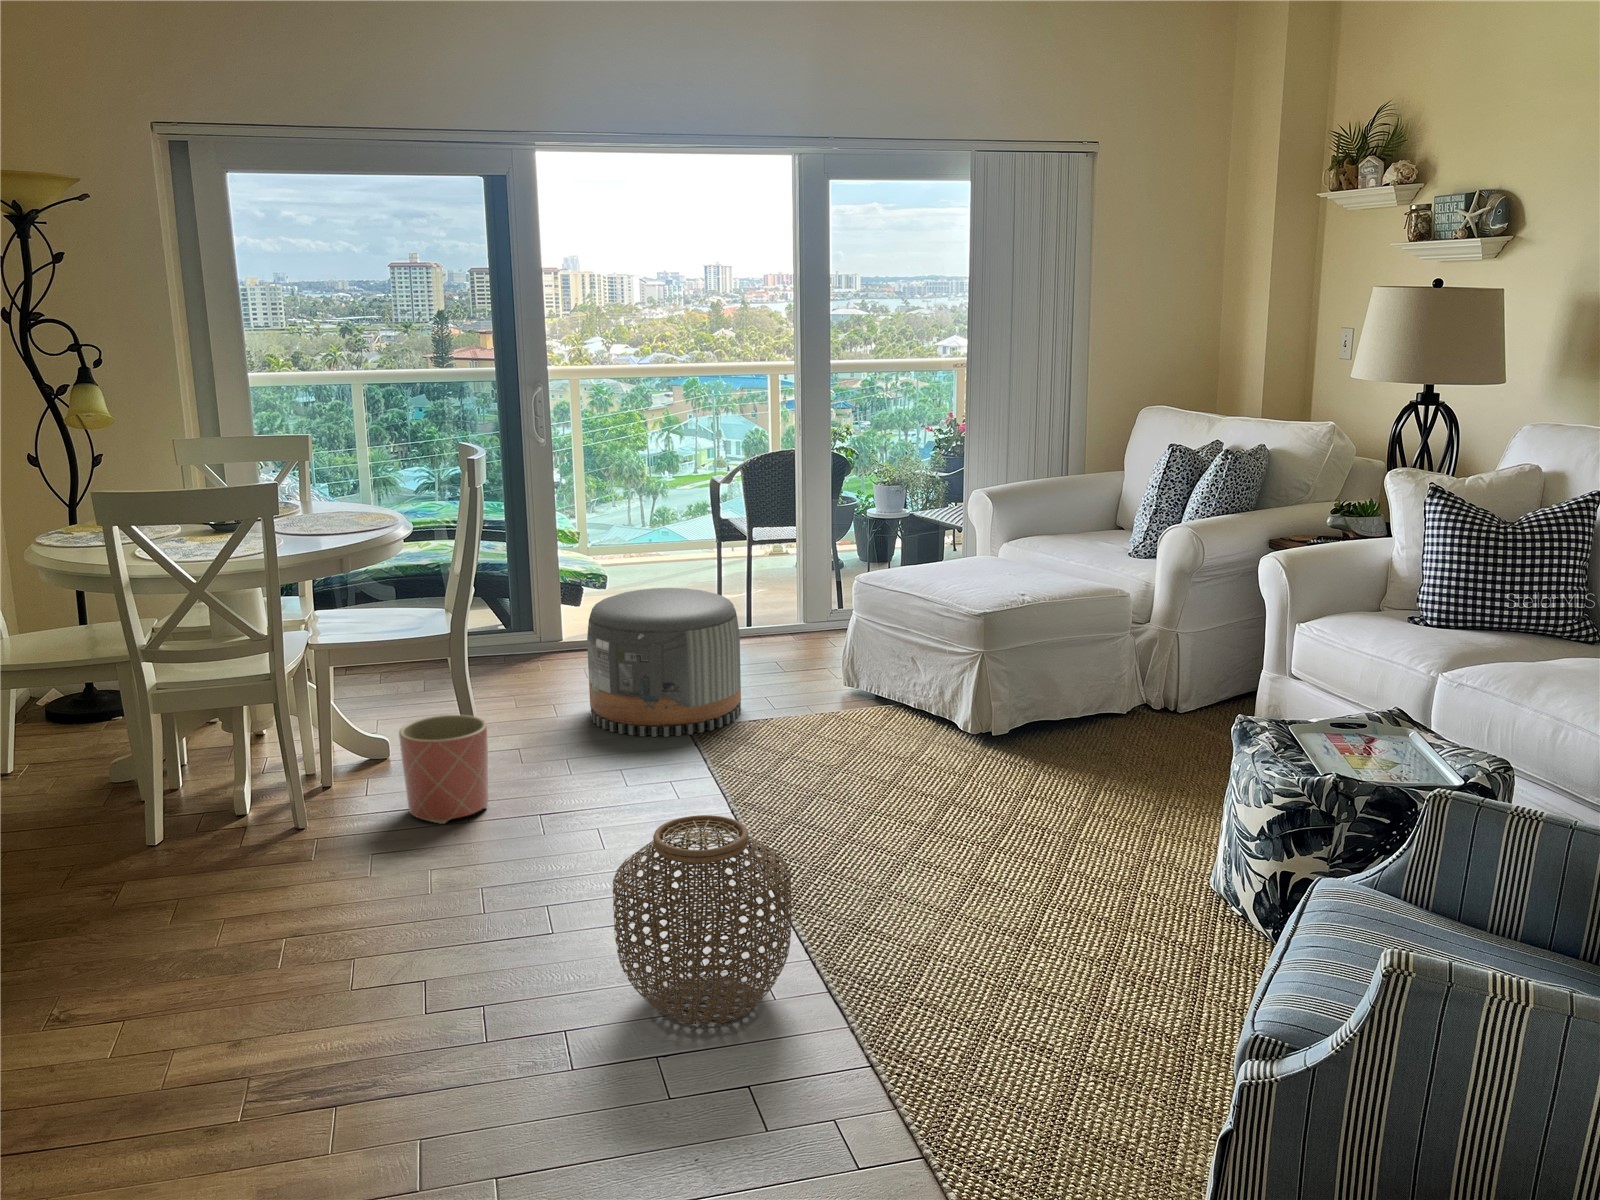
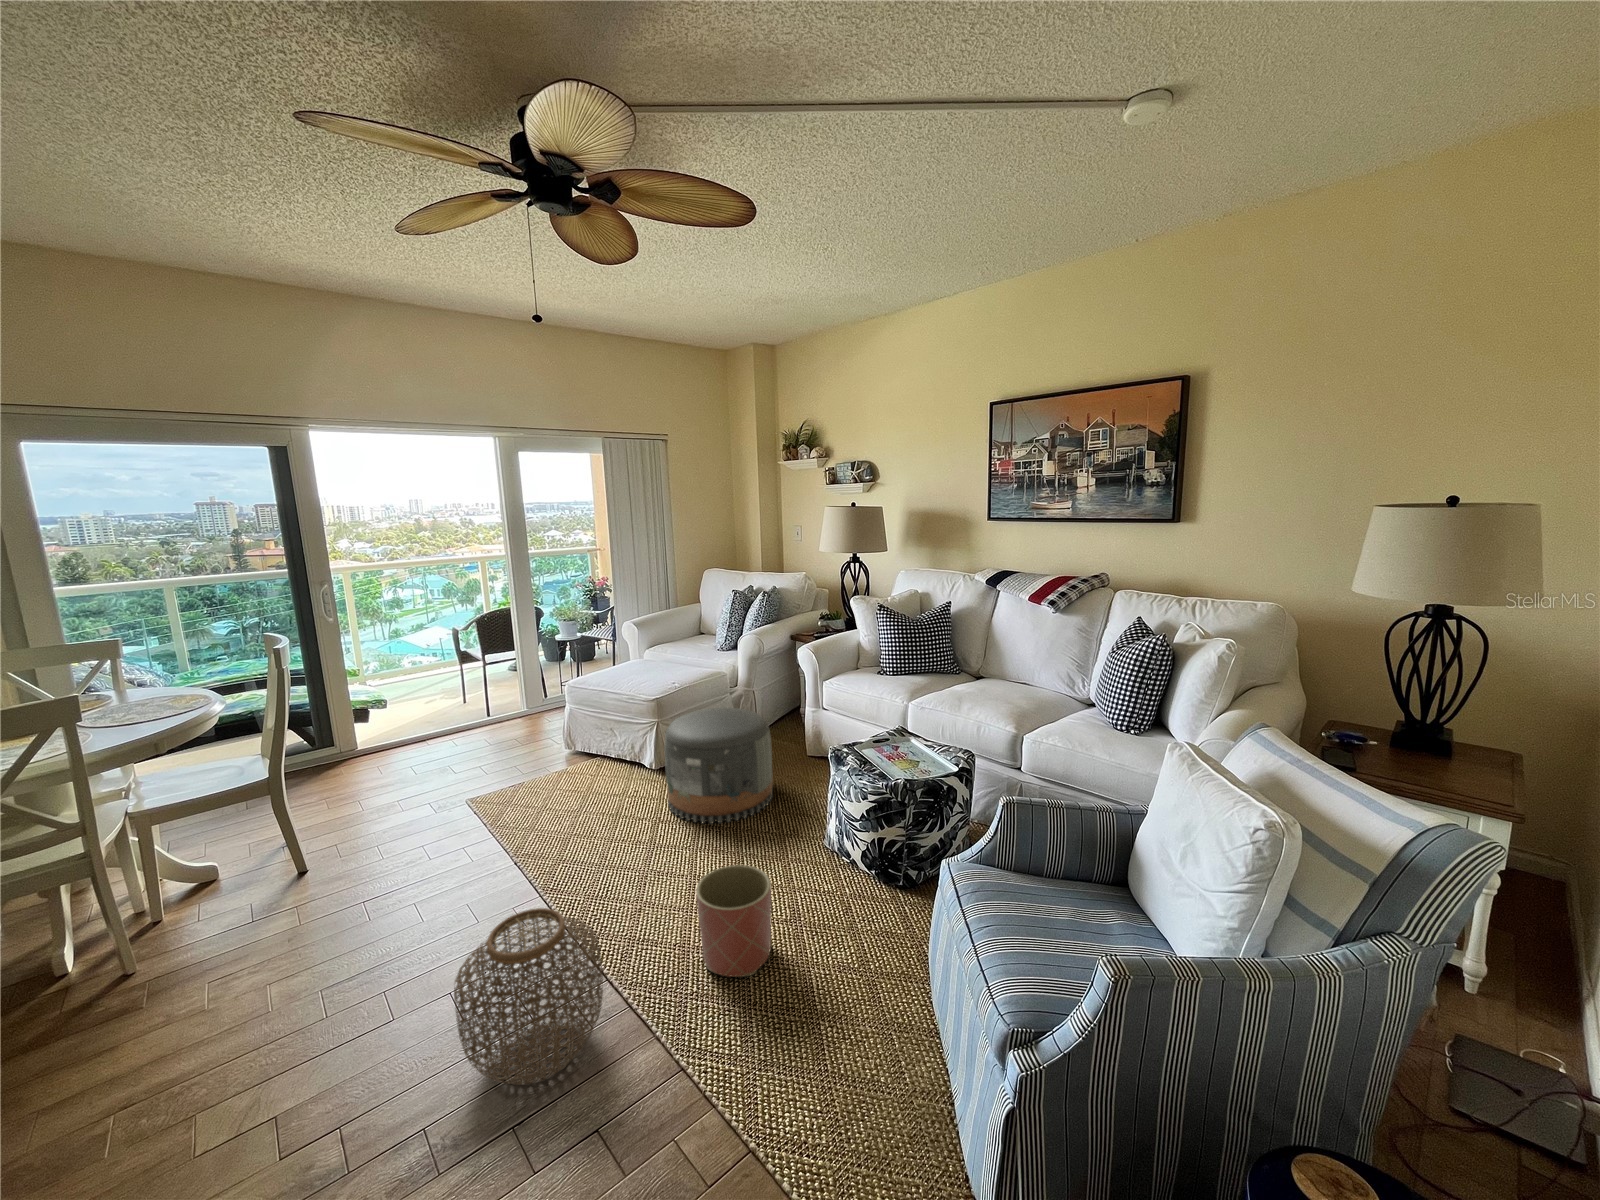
pouf: present [587,588,741,737] -> present [664,708,773,824]
planter: present [399,715,488,824] -> present [696,865,771,977]

